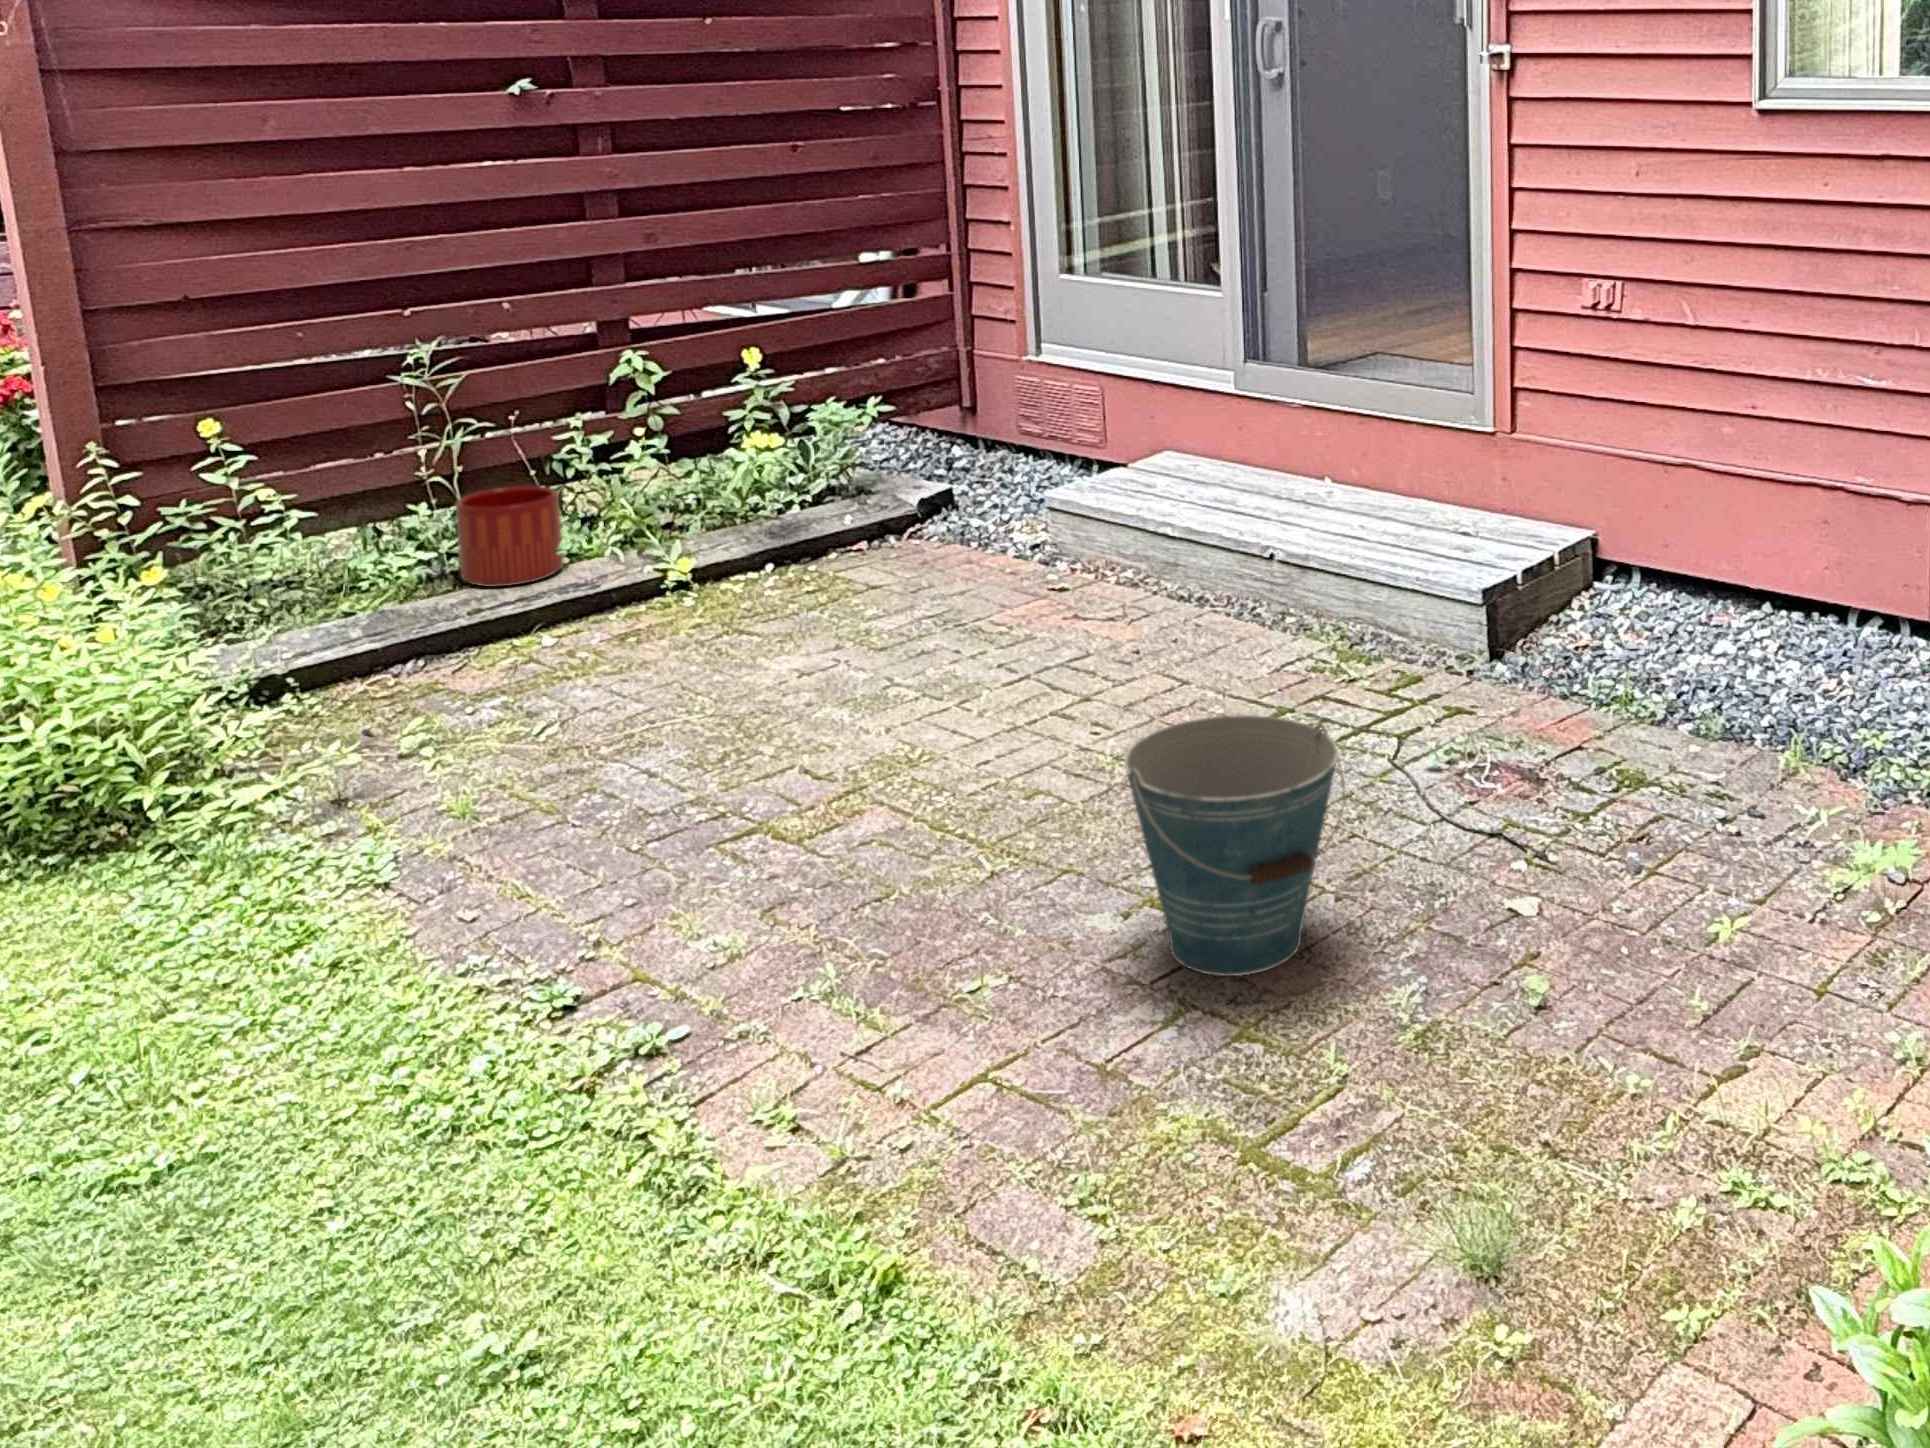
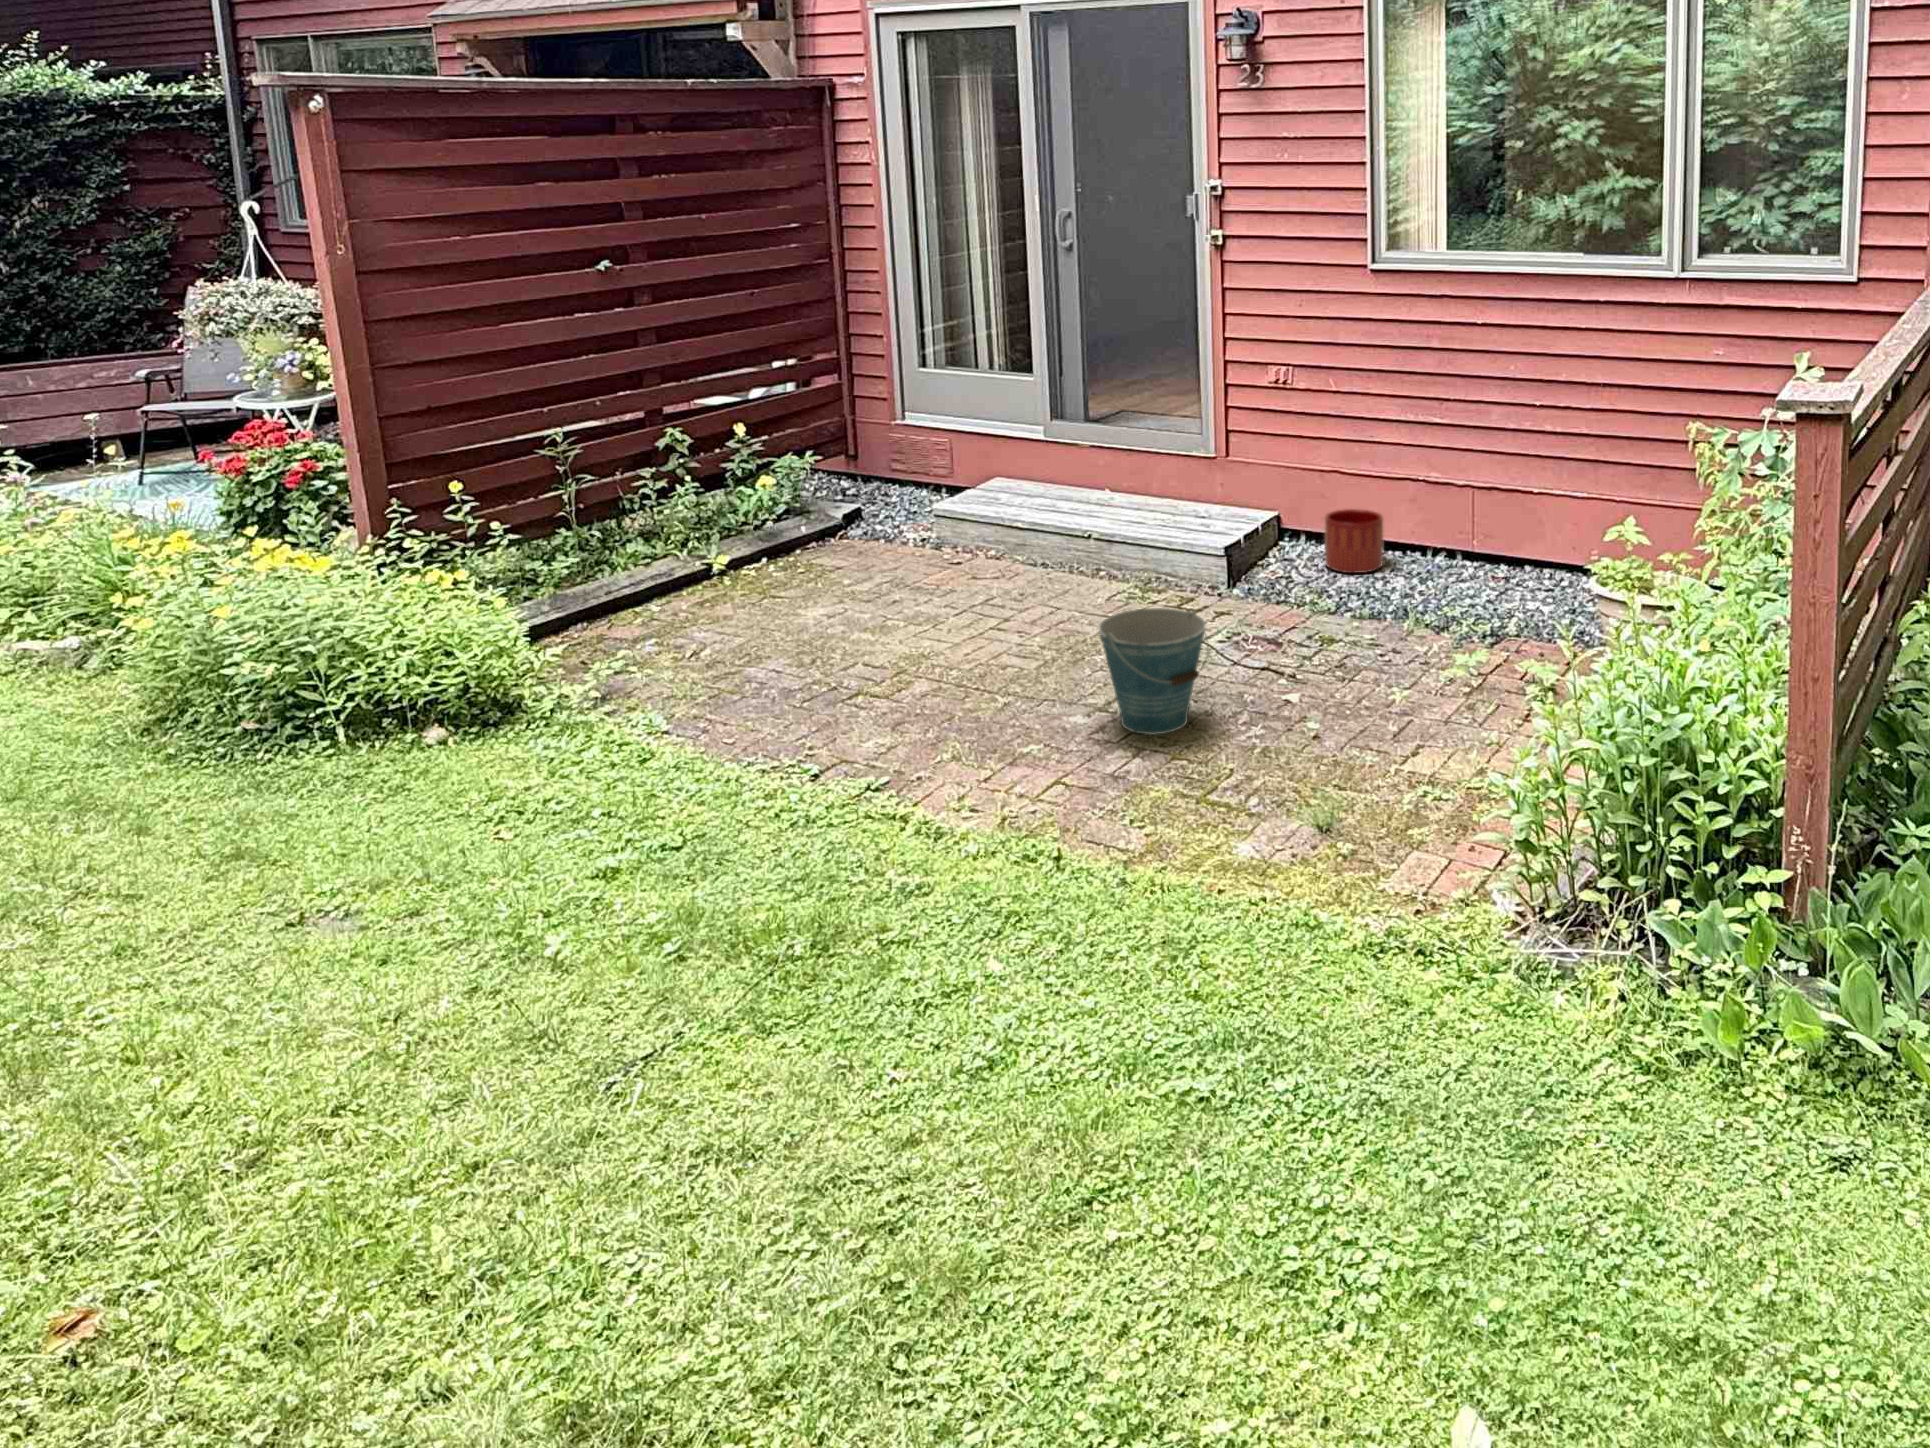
planter: present [456,486,564,587] -> present [1325,509,1383,573]

